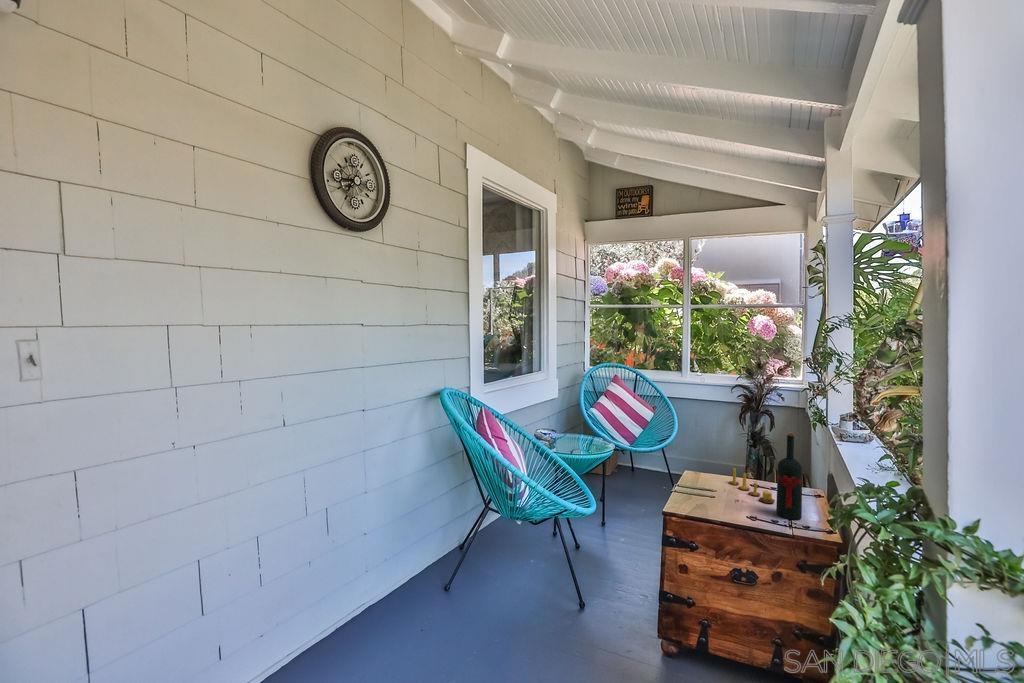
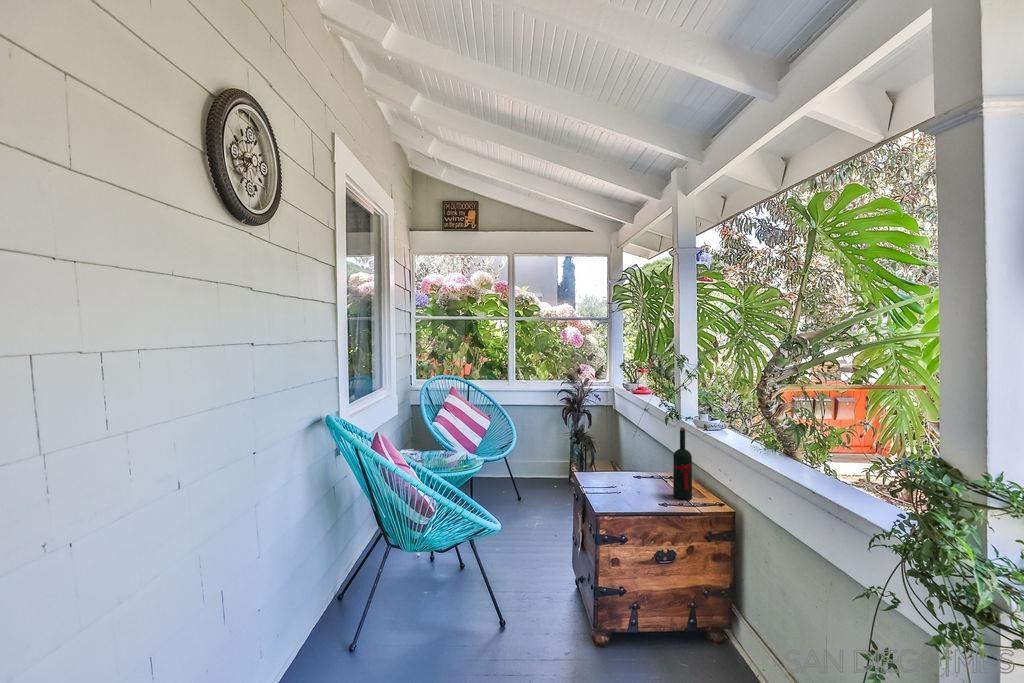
candle: present [728,468,775,503] -> none [618,463,665,490]

